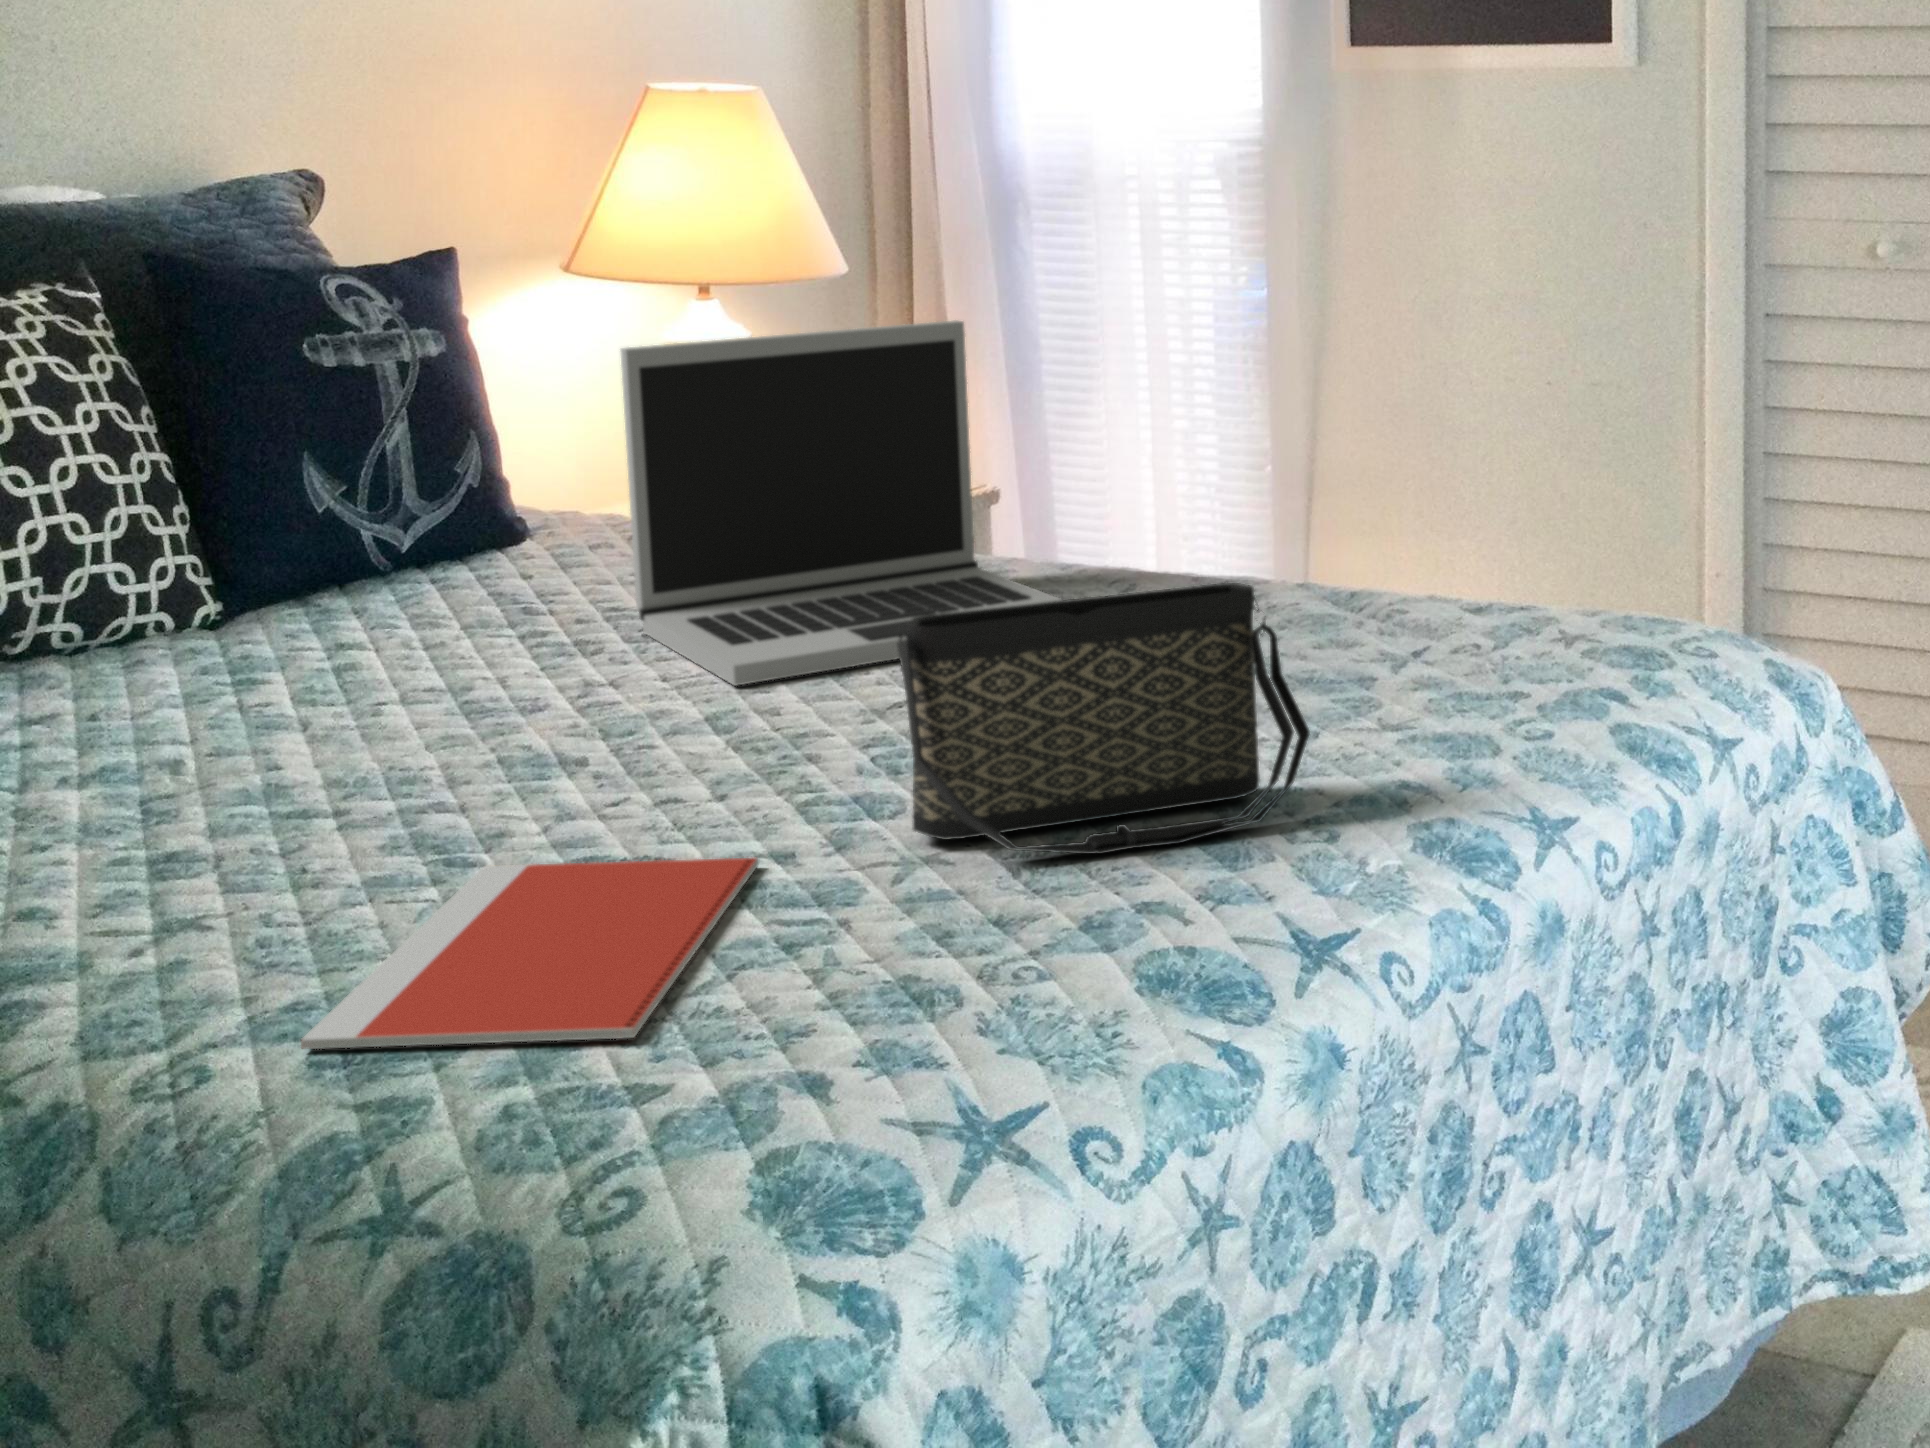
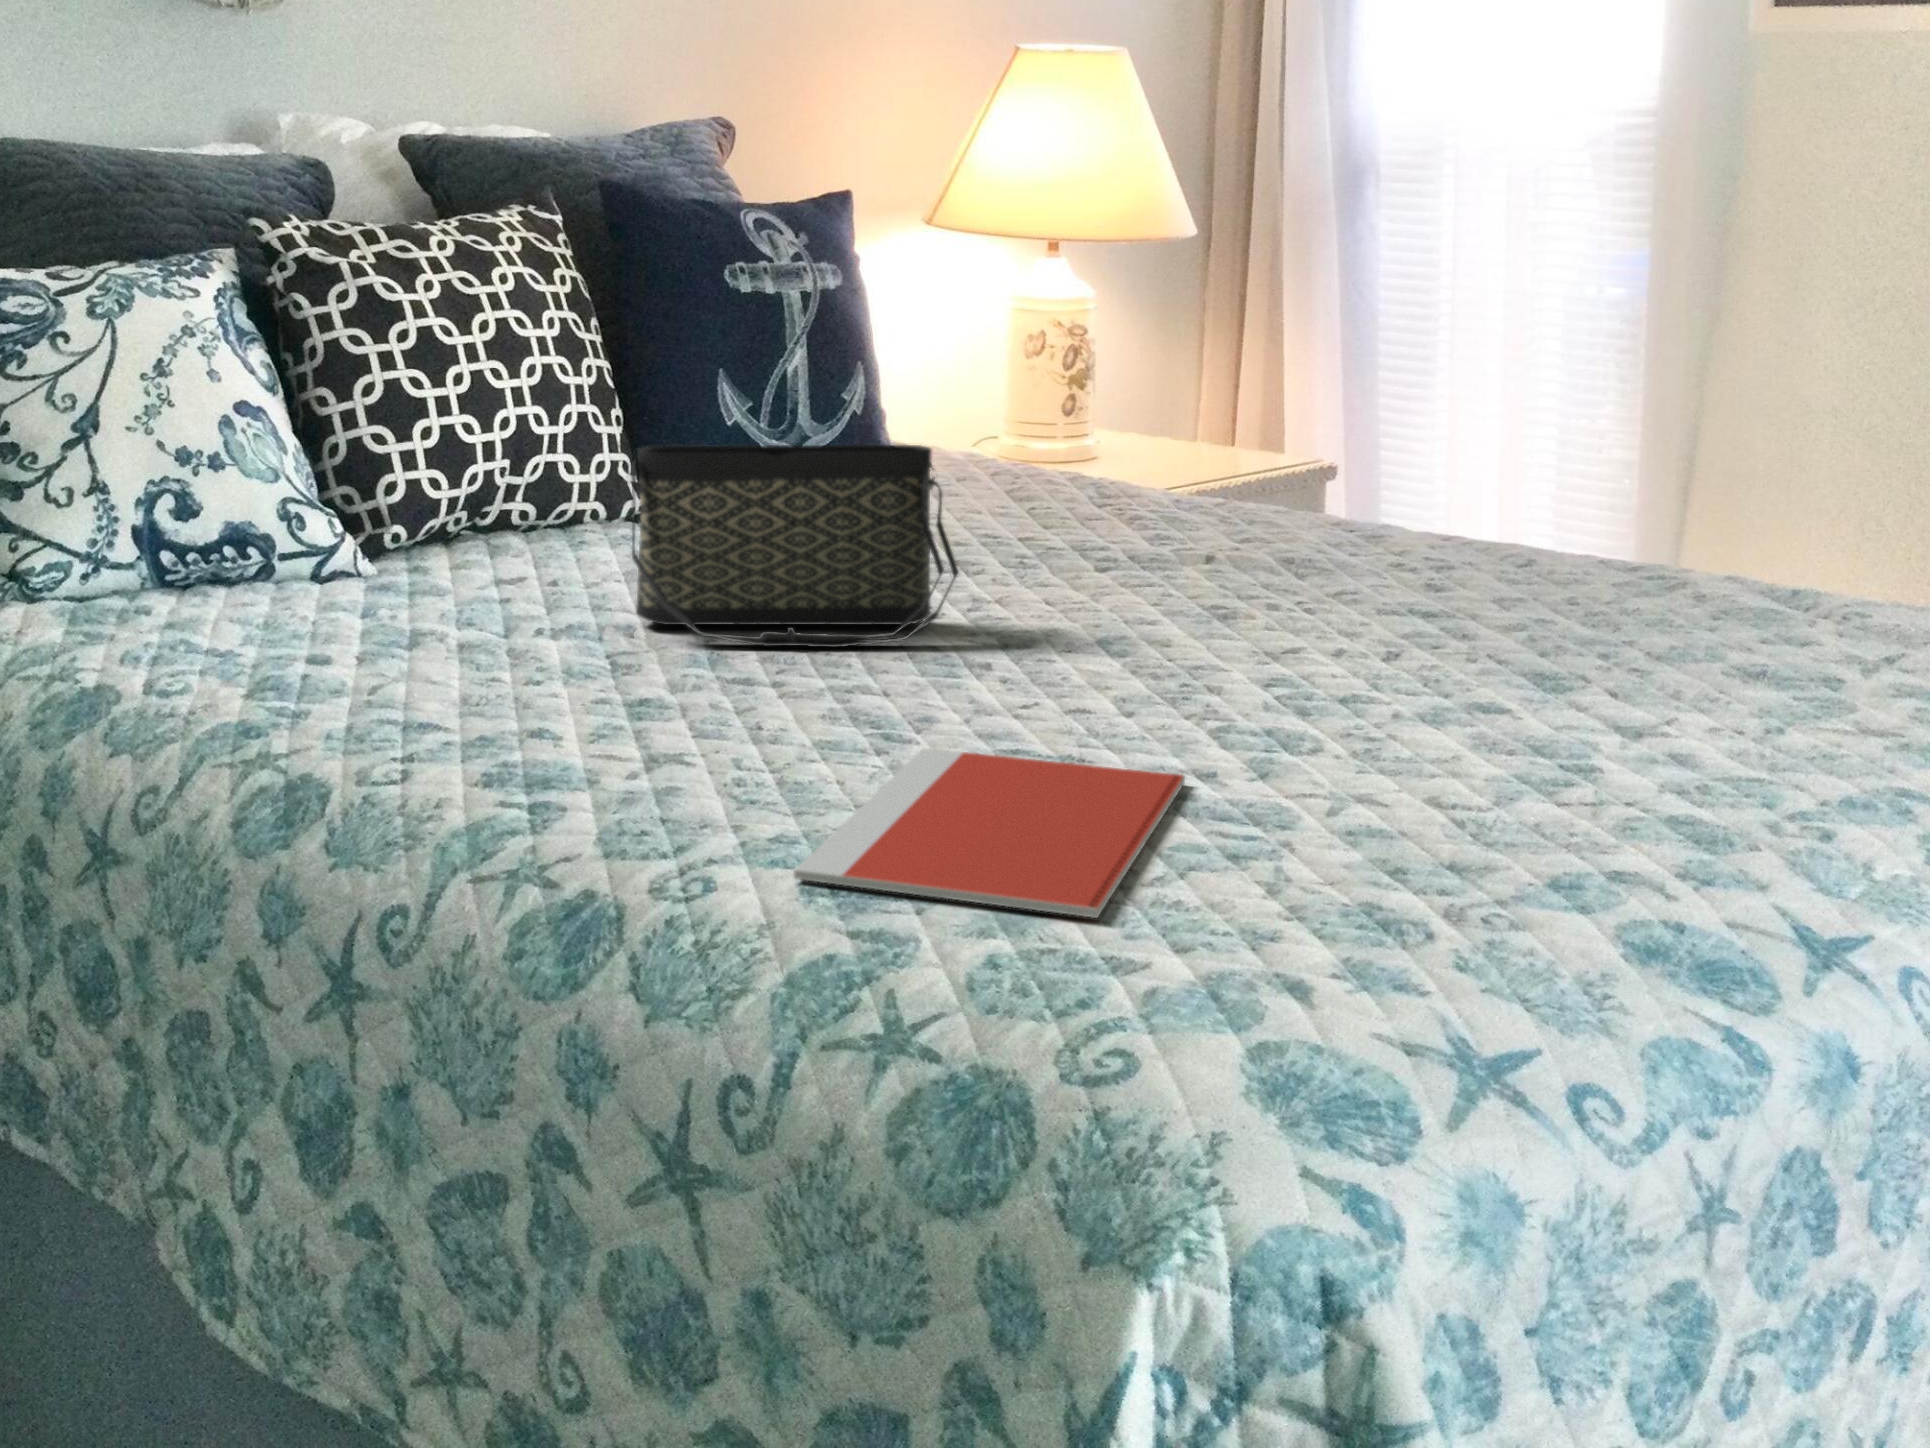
laptop: present [621,320,1063,686] -> none [1018,273,1492,618]
handbag: present [897,583,1310,854] -> present [631,445,959,647]

